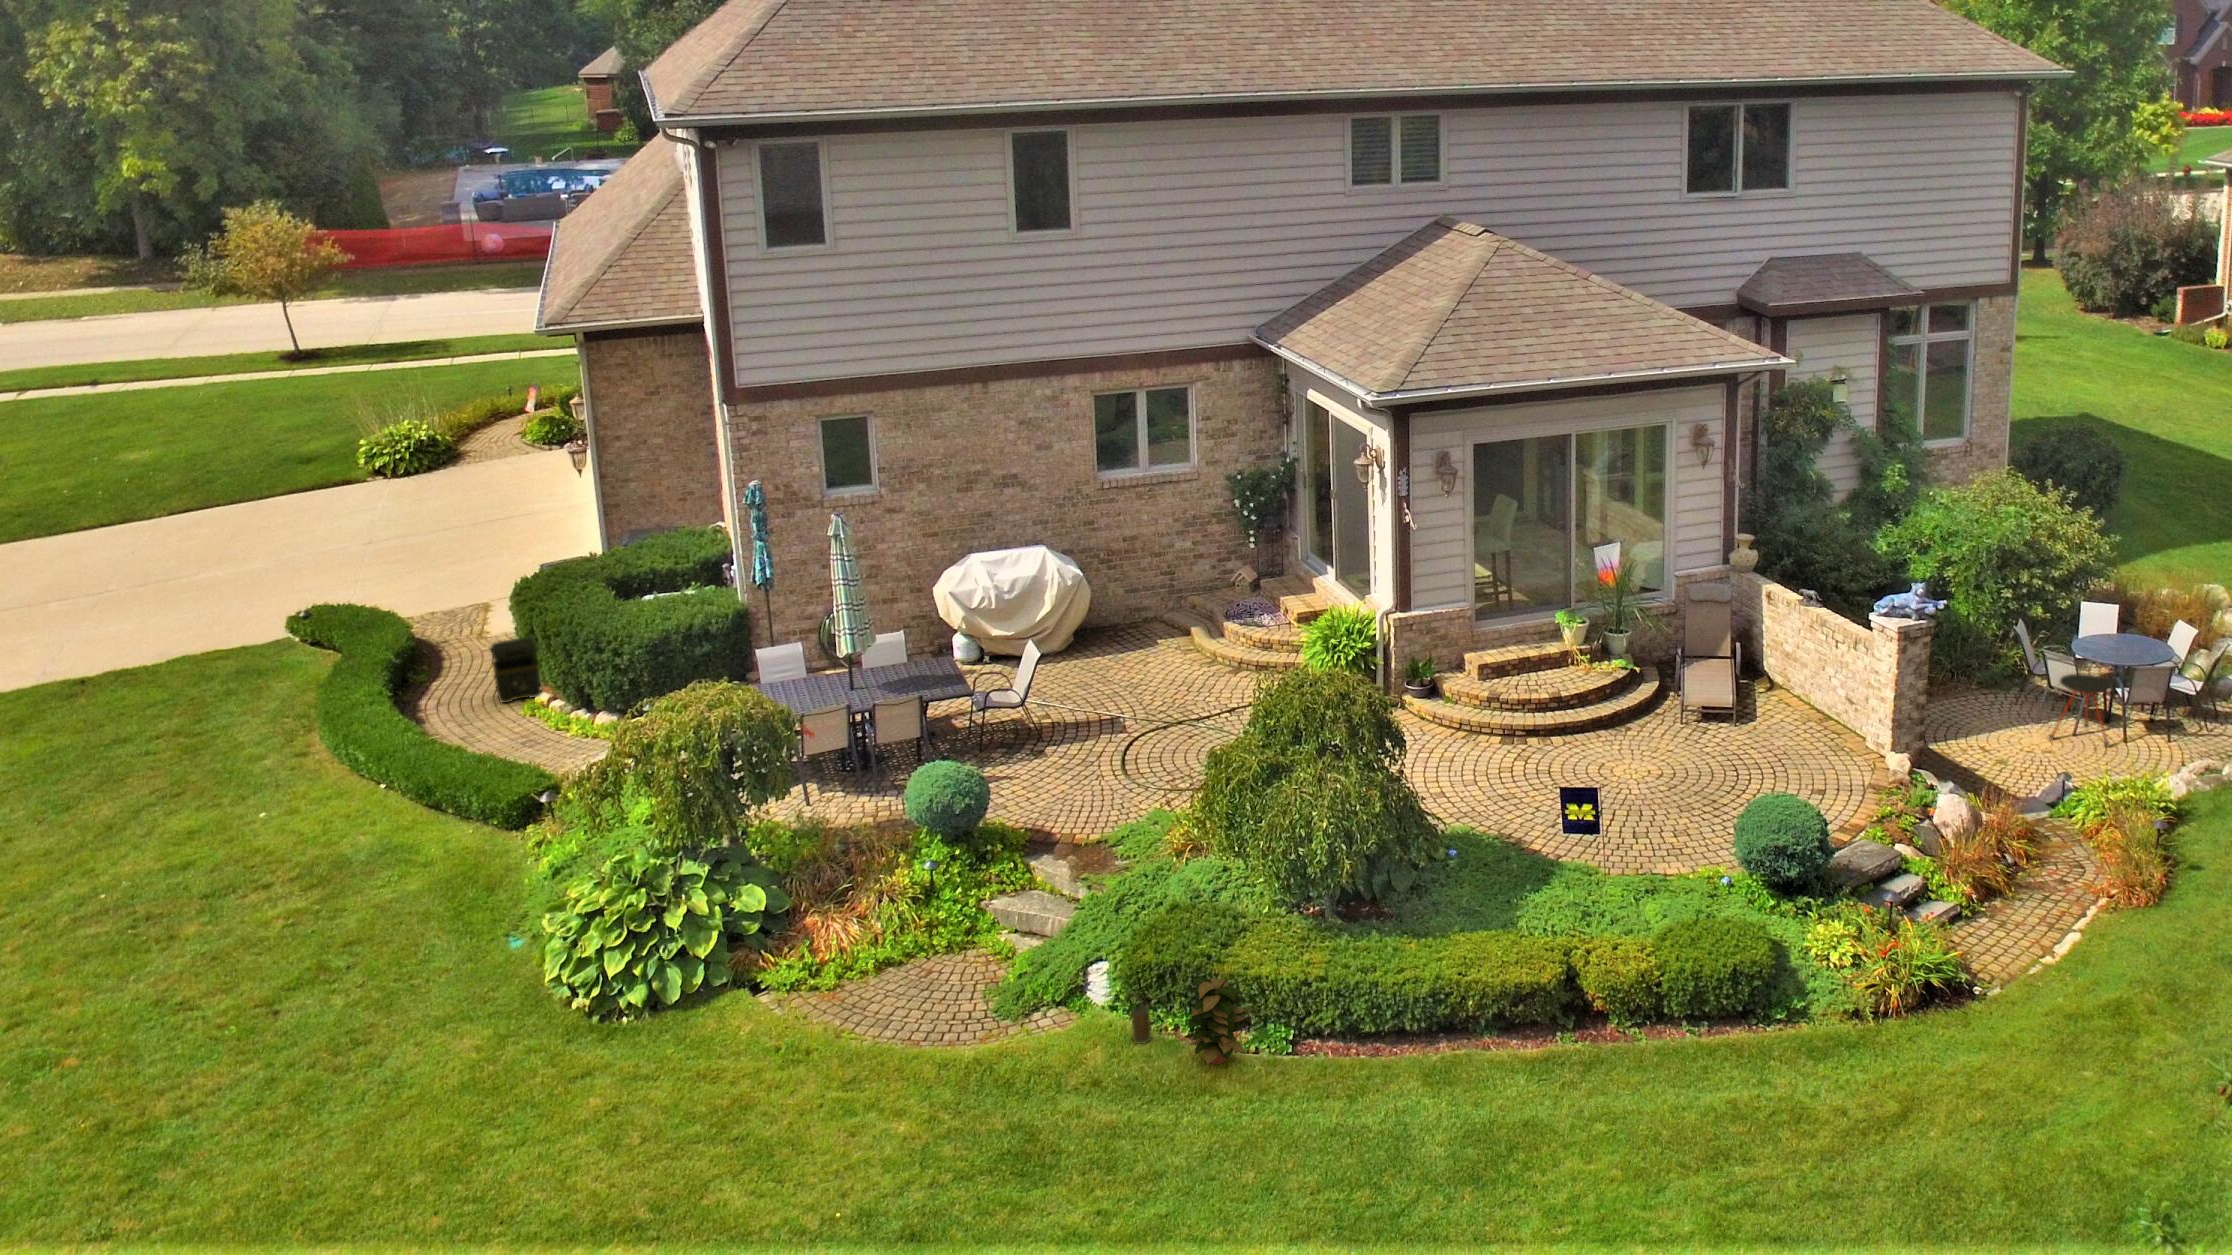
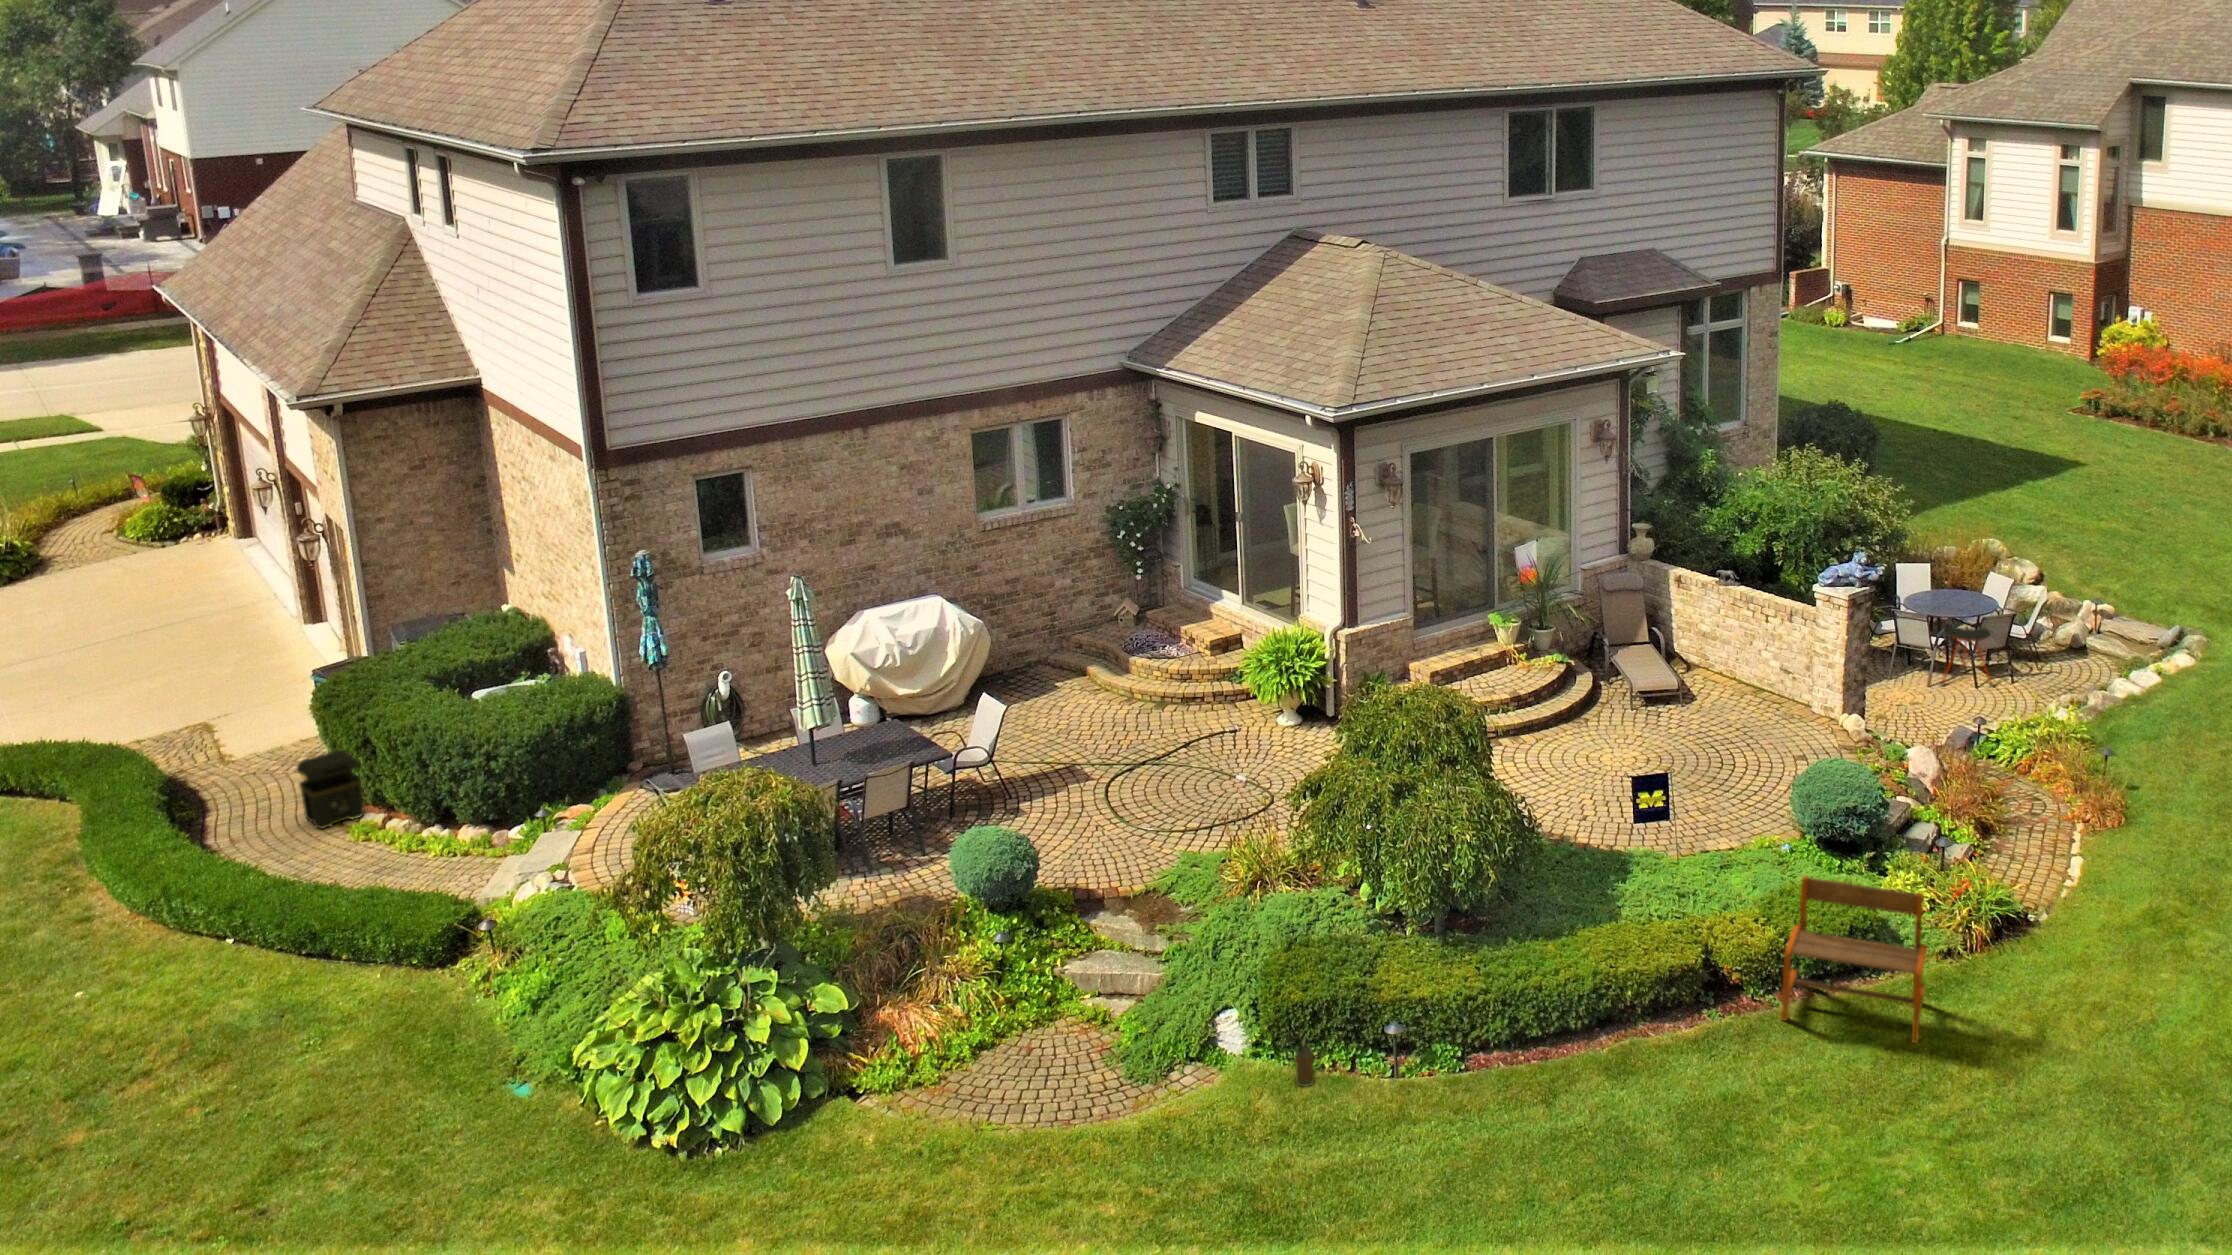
bench: none [1635,908,1796,1100] -> present [1781,876,1927,1043]
decorative plant: present [1187,977,1246,1065] -> none [1362,1007,1426,1097]

